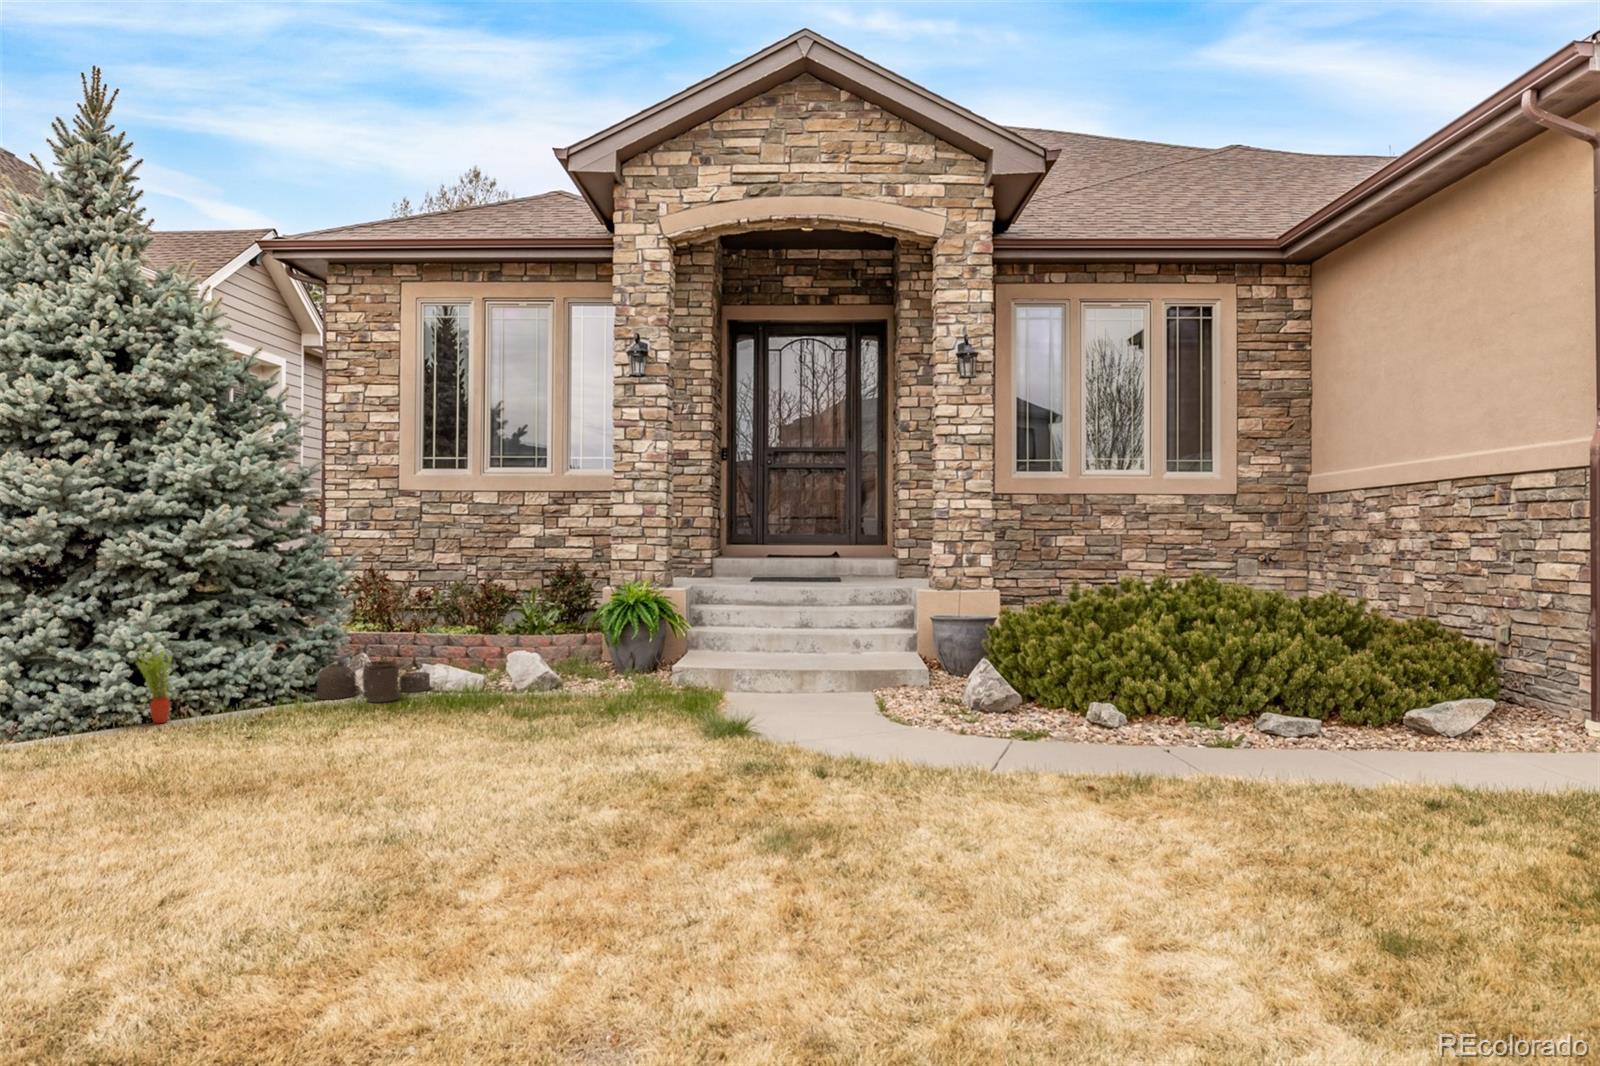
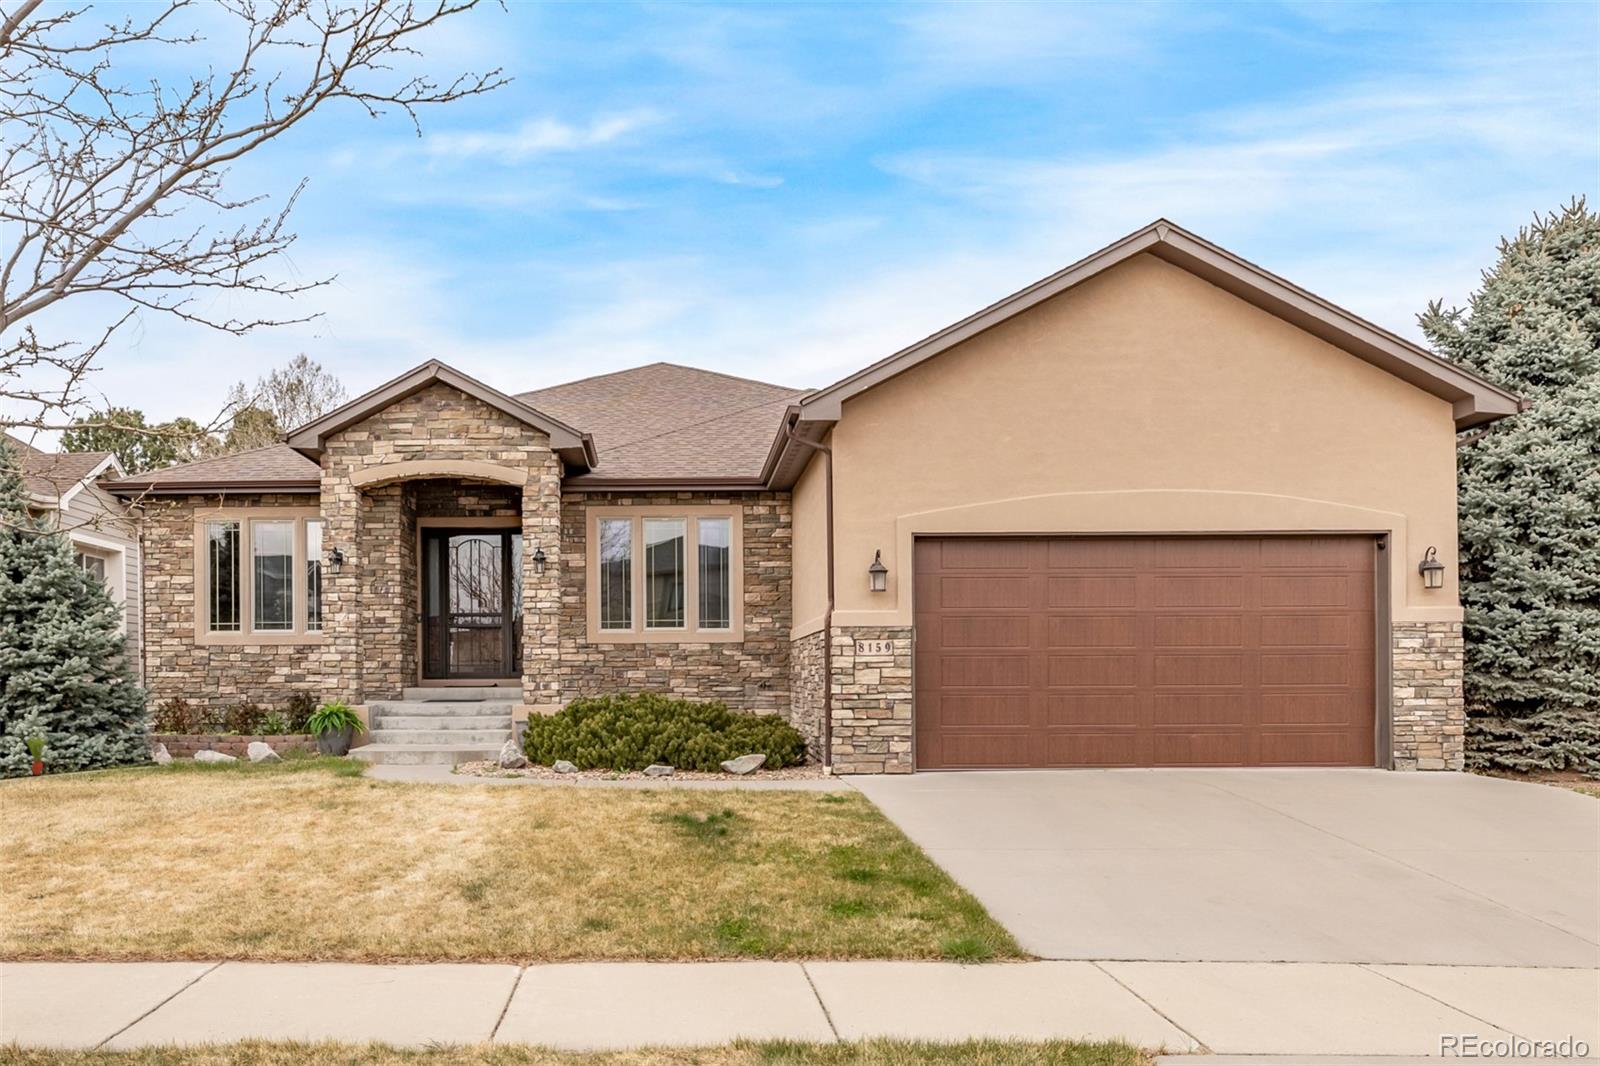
woven basket: present [316,658,430,702] -> none [123,744,192,767]

